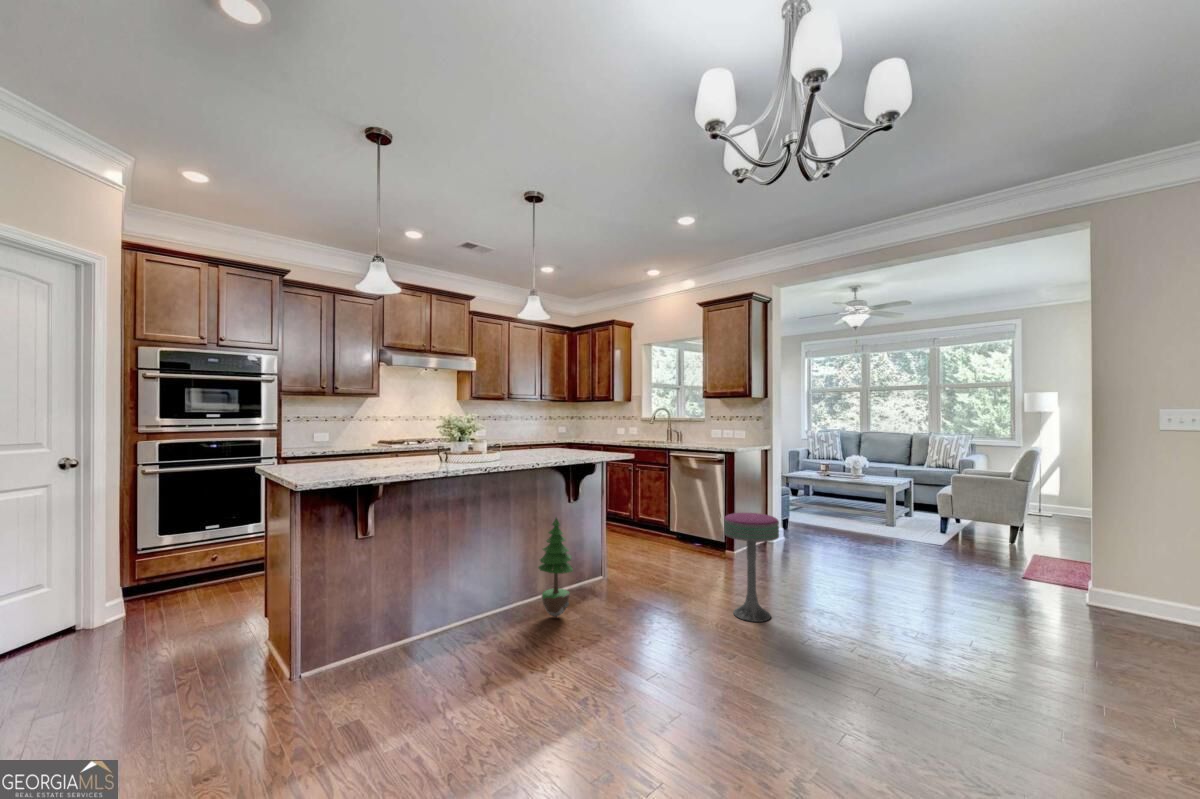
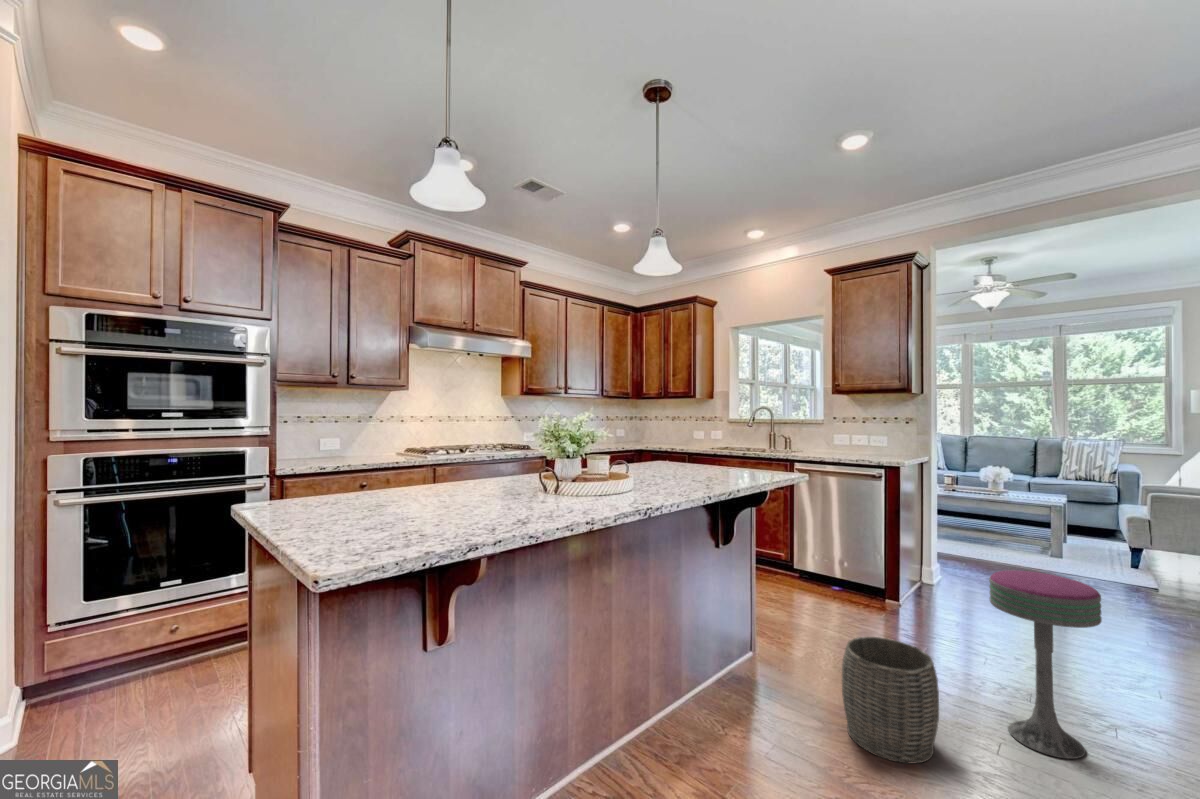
potted tree: present [538,518,573,617] -> none [703,582,764,750]
woven basket: none [629,555,682,623] -> present [842,637,939,764]

